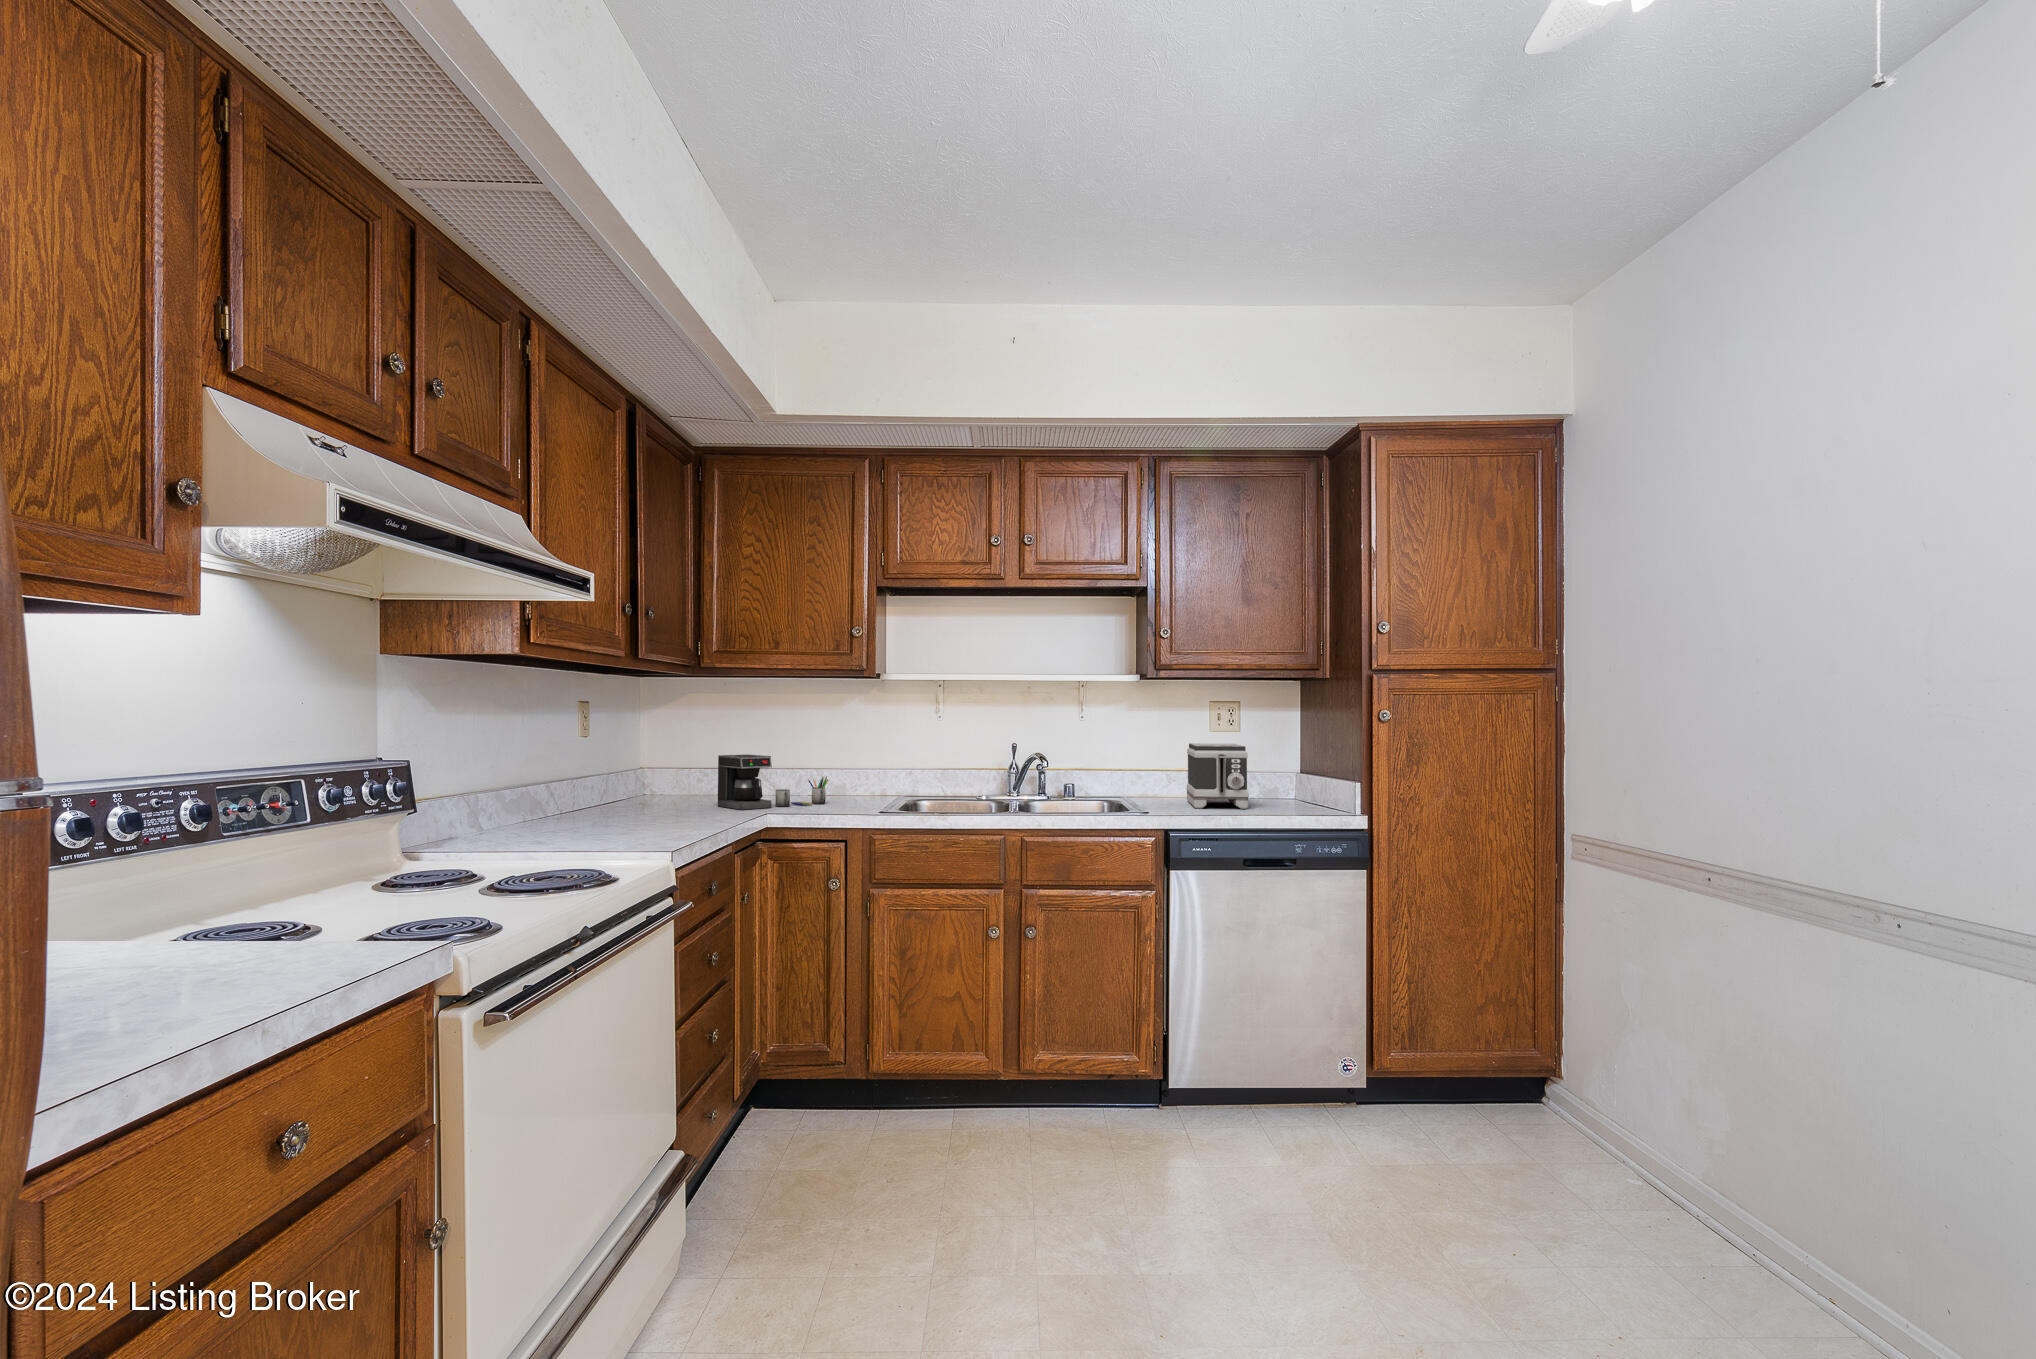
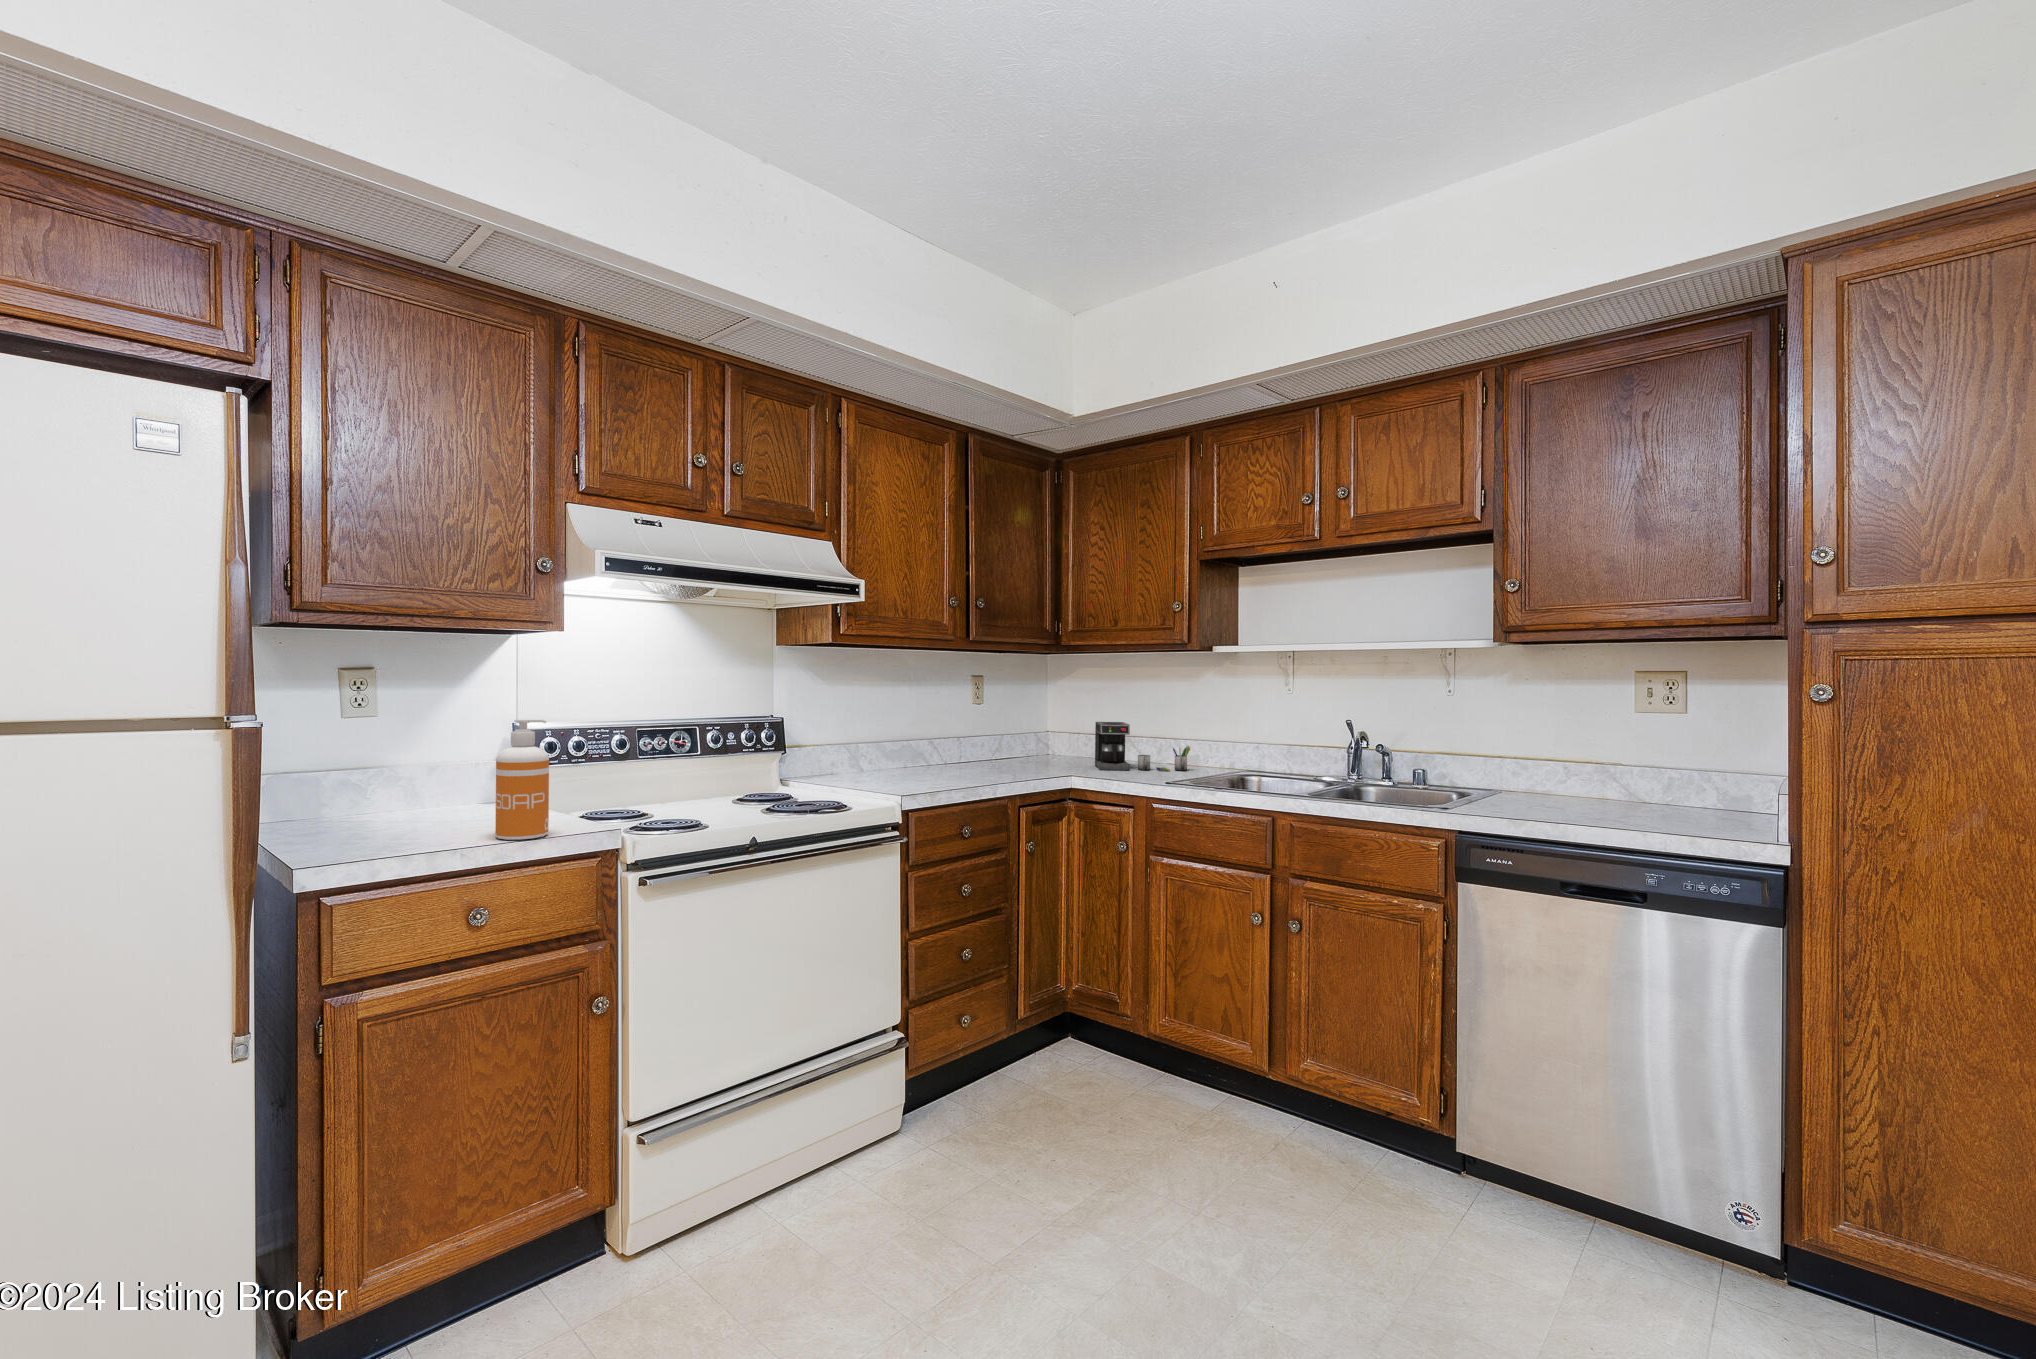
toaster: present [1186,743,1249,809] -> none [1556,735,1660,821]
soap dispenser: none [160,769,278,1000] -> present [495,719,549,840]

